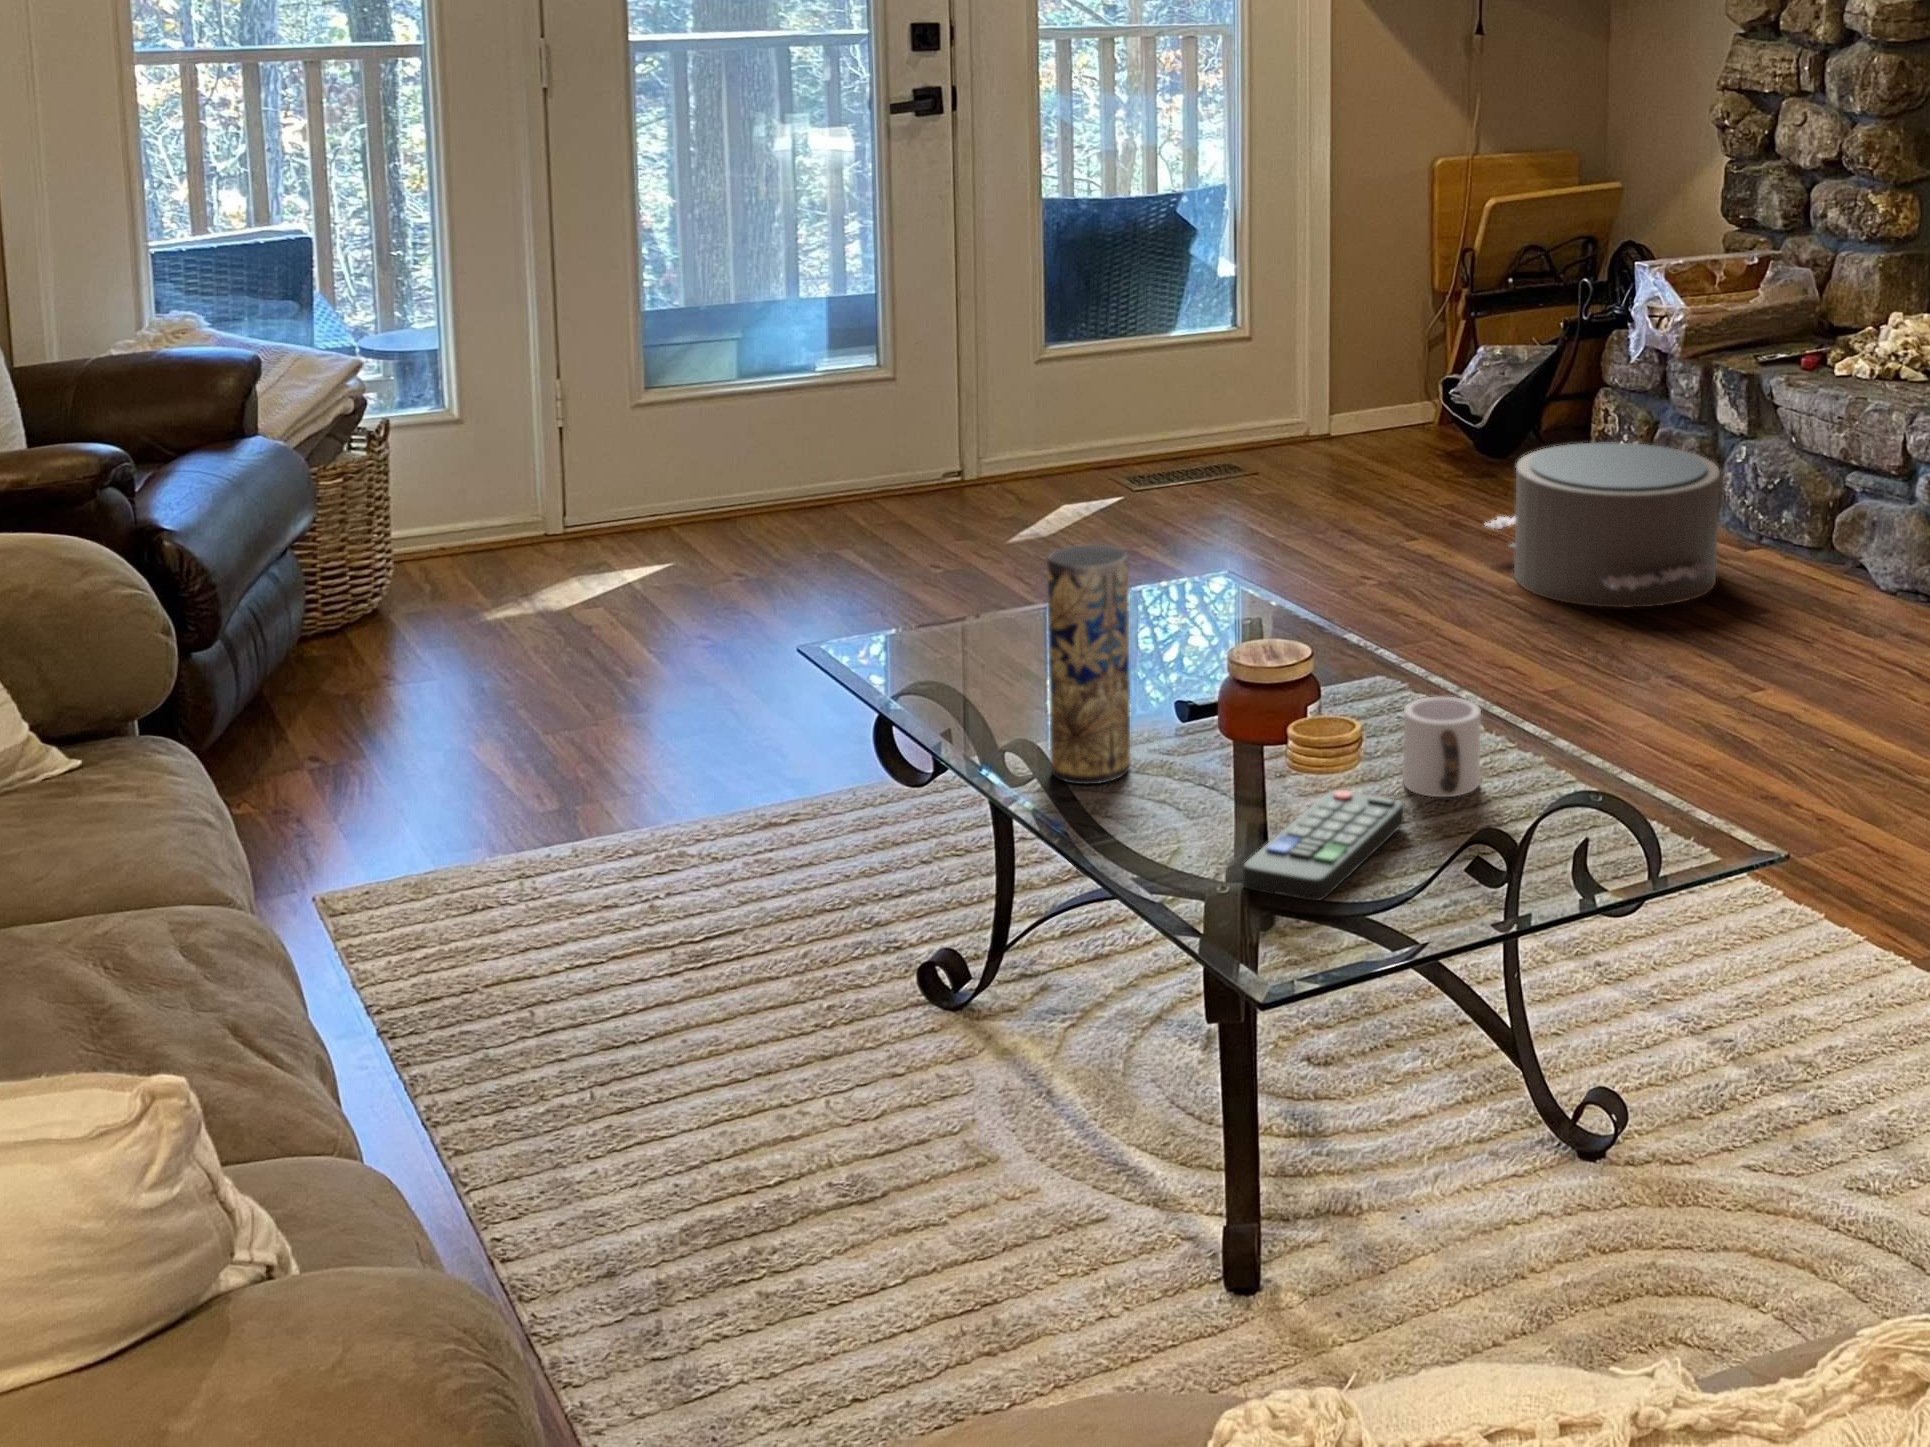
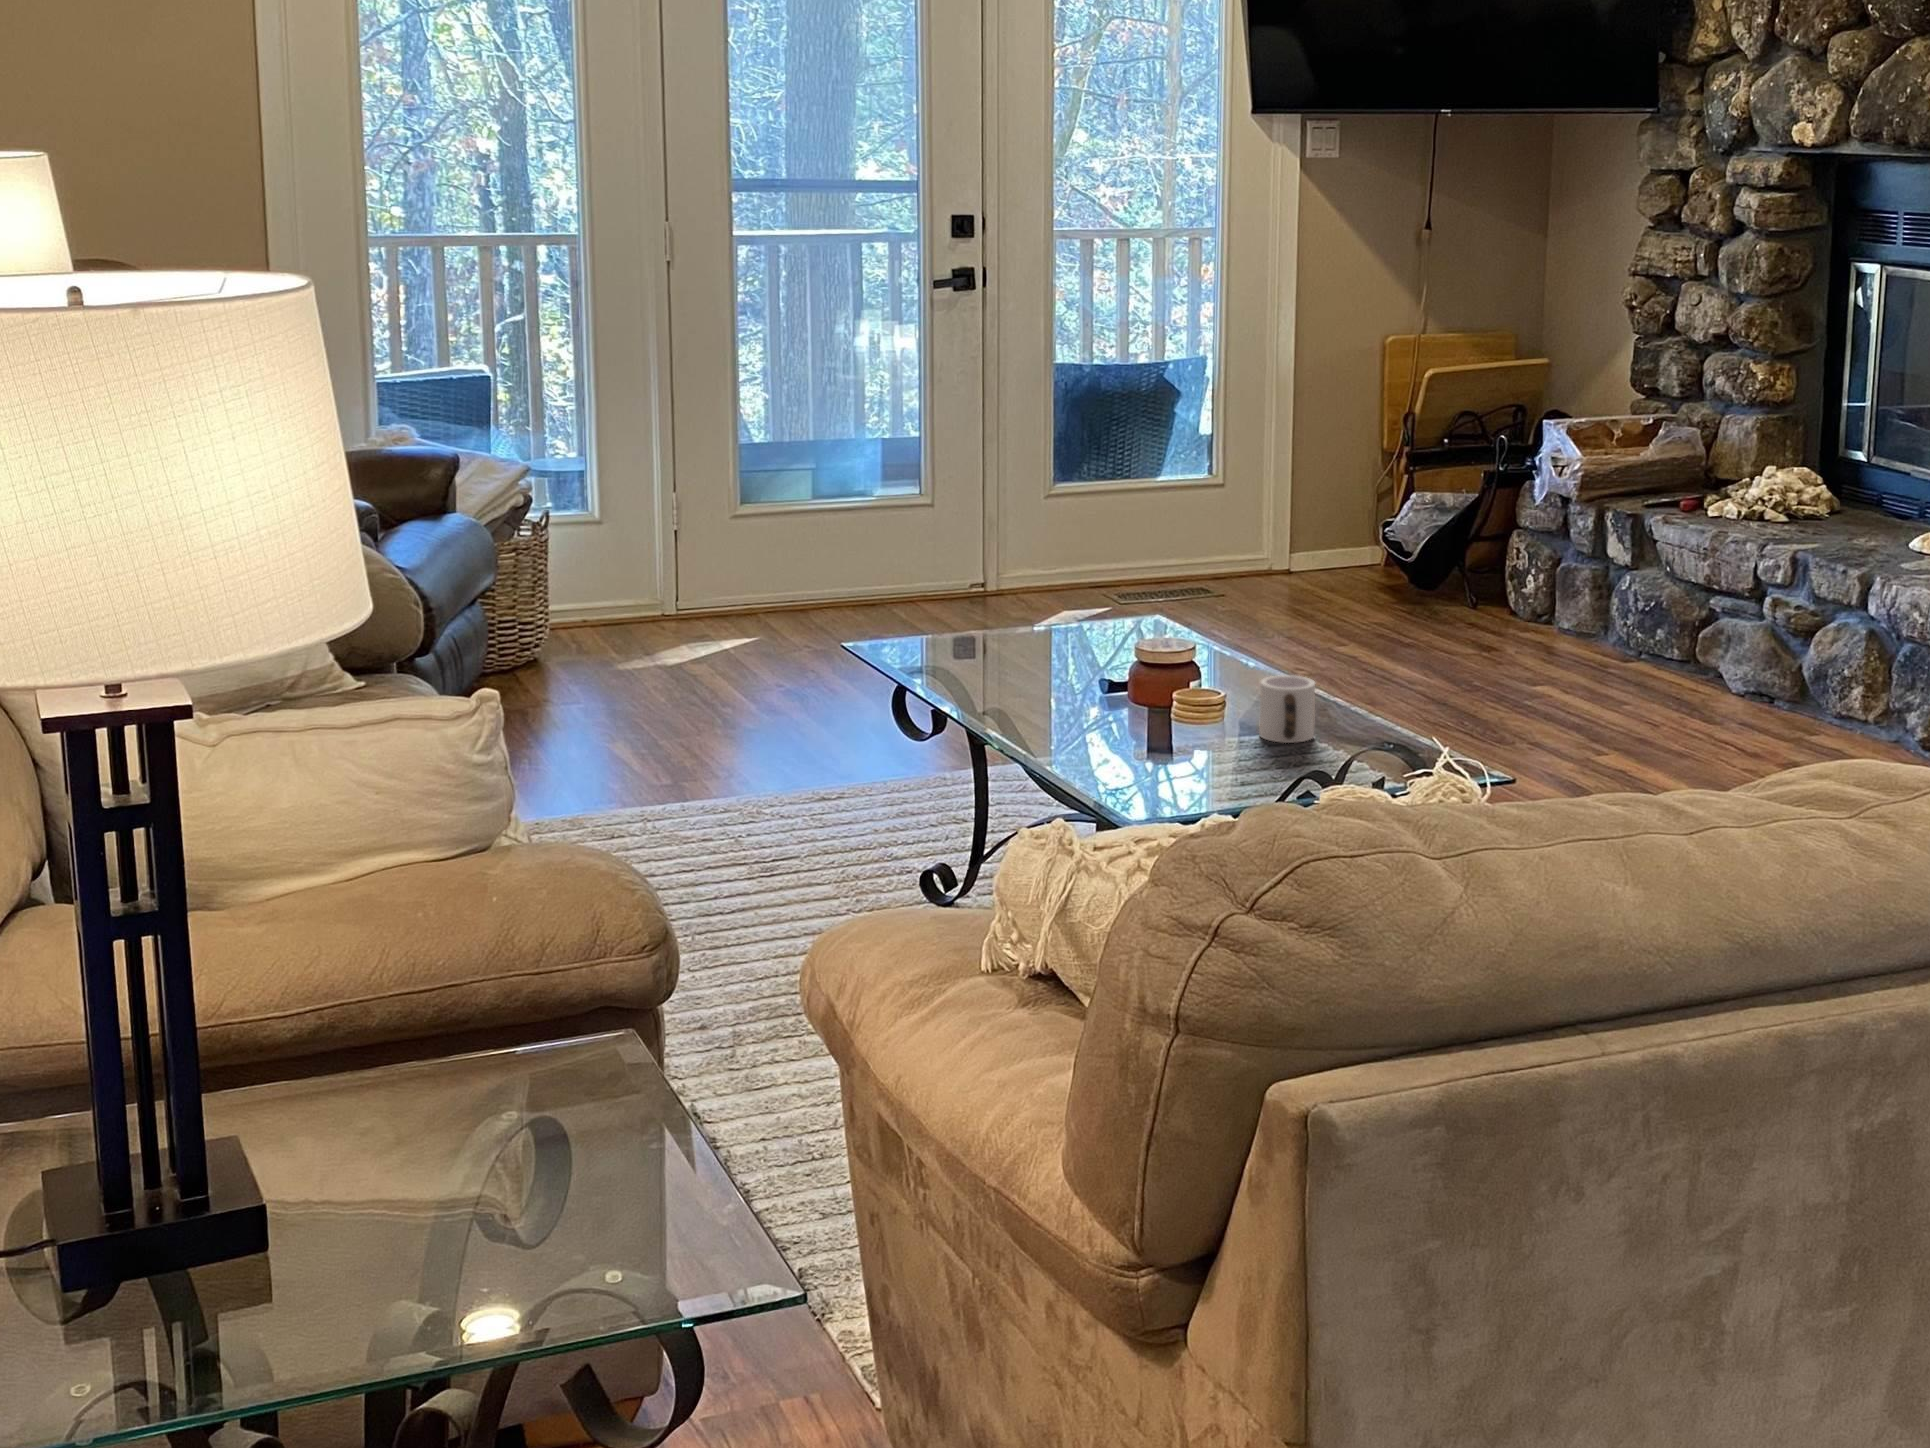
pouf: present [1484,442,1720,608] -> none [1402,566,1597,697]
vase: present [1047,545,1130,784] -> none [1014,559,1070,725]
remote control: present [1243,790,1405,901] -> none [1134,730,1253,788]

